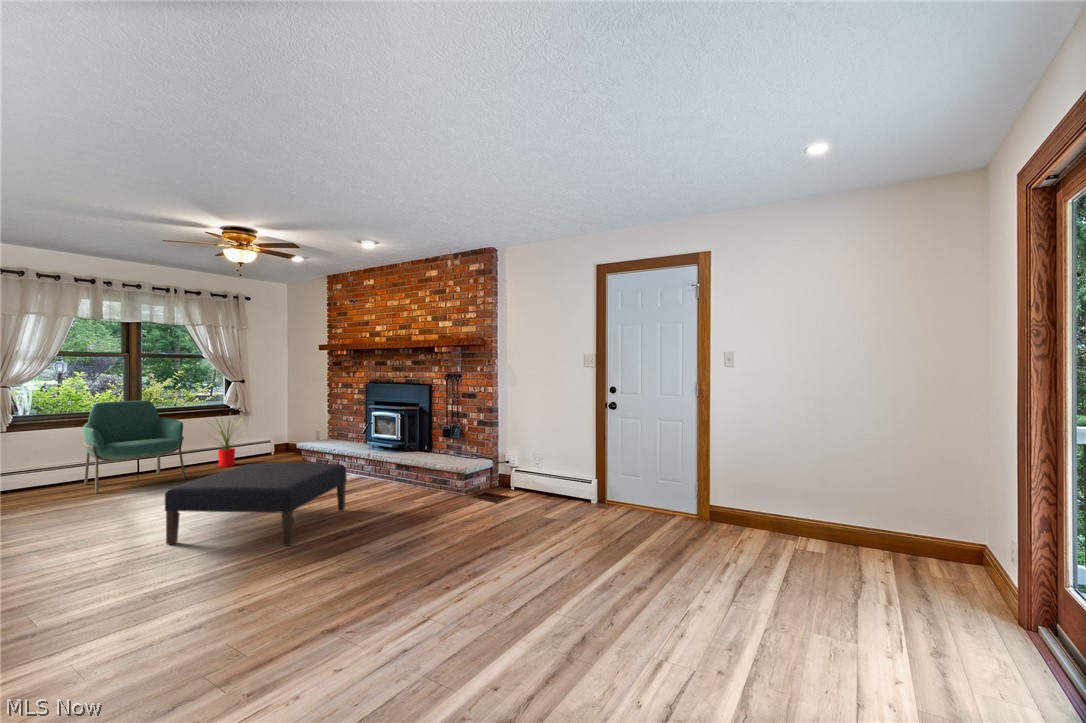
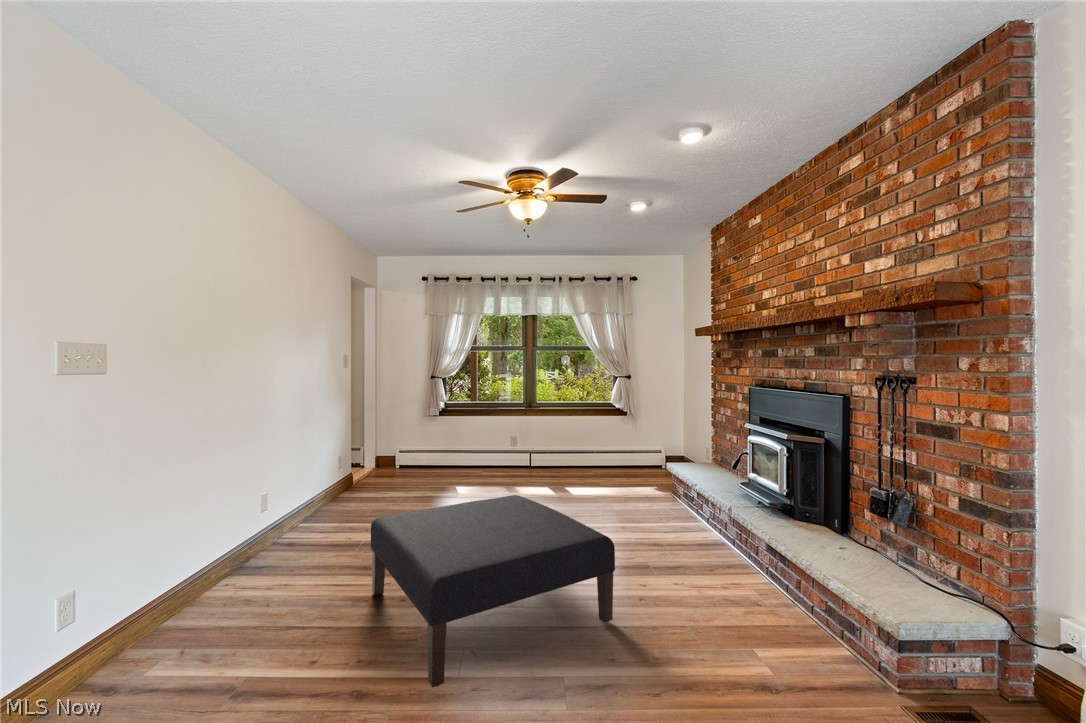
armchair: present [83,400,185,493] -> none [464,392,544,483]
house plant: present [216,419,235,467] -> none [574,410,621,475]

